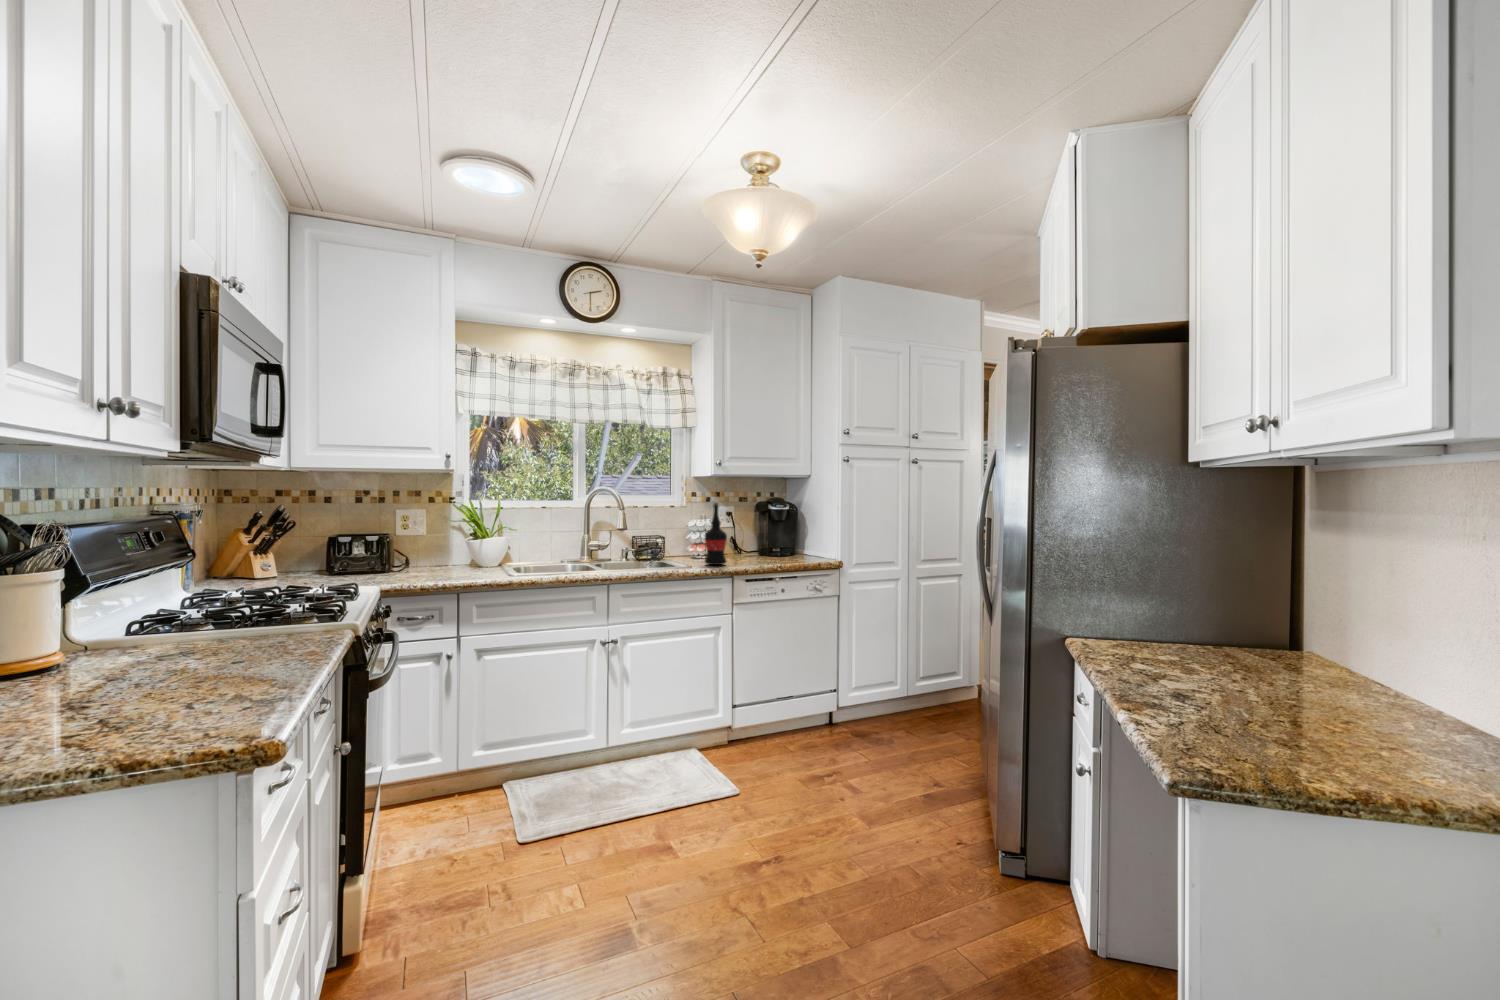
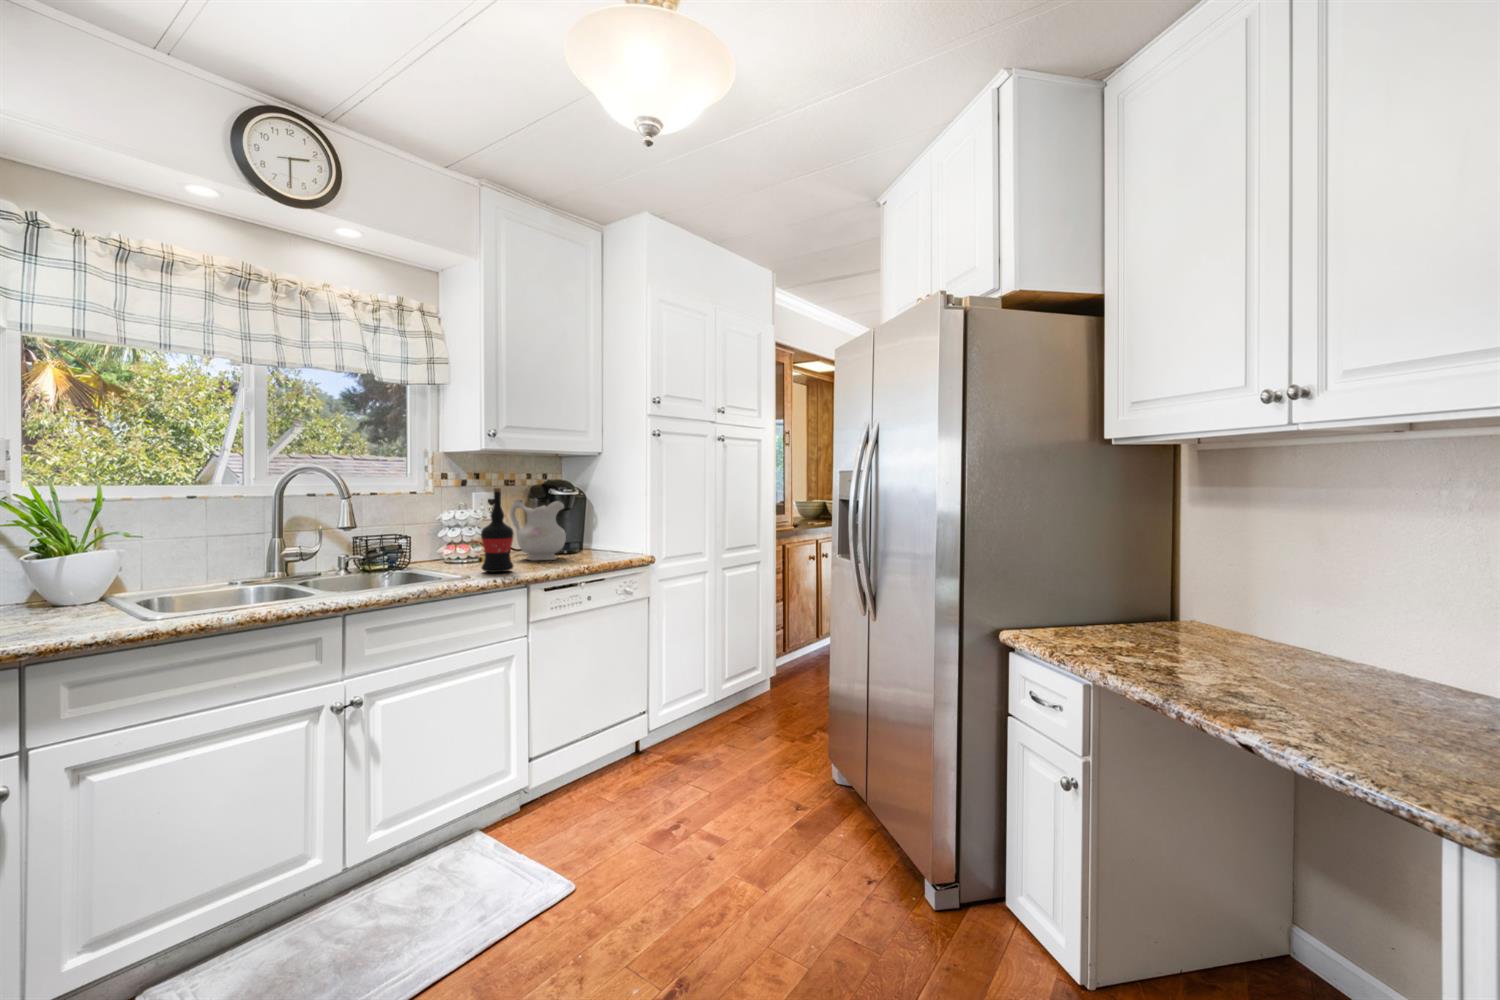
ceramic pitcher: none [736,511,776,560] -> present [510,499,566,560]

